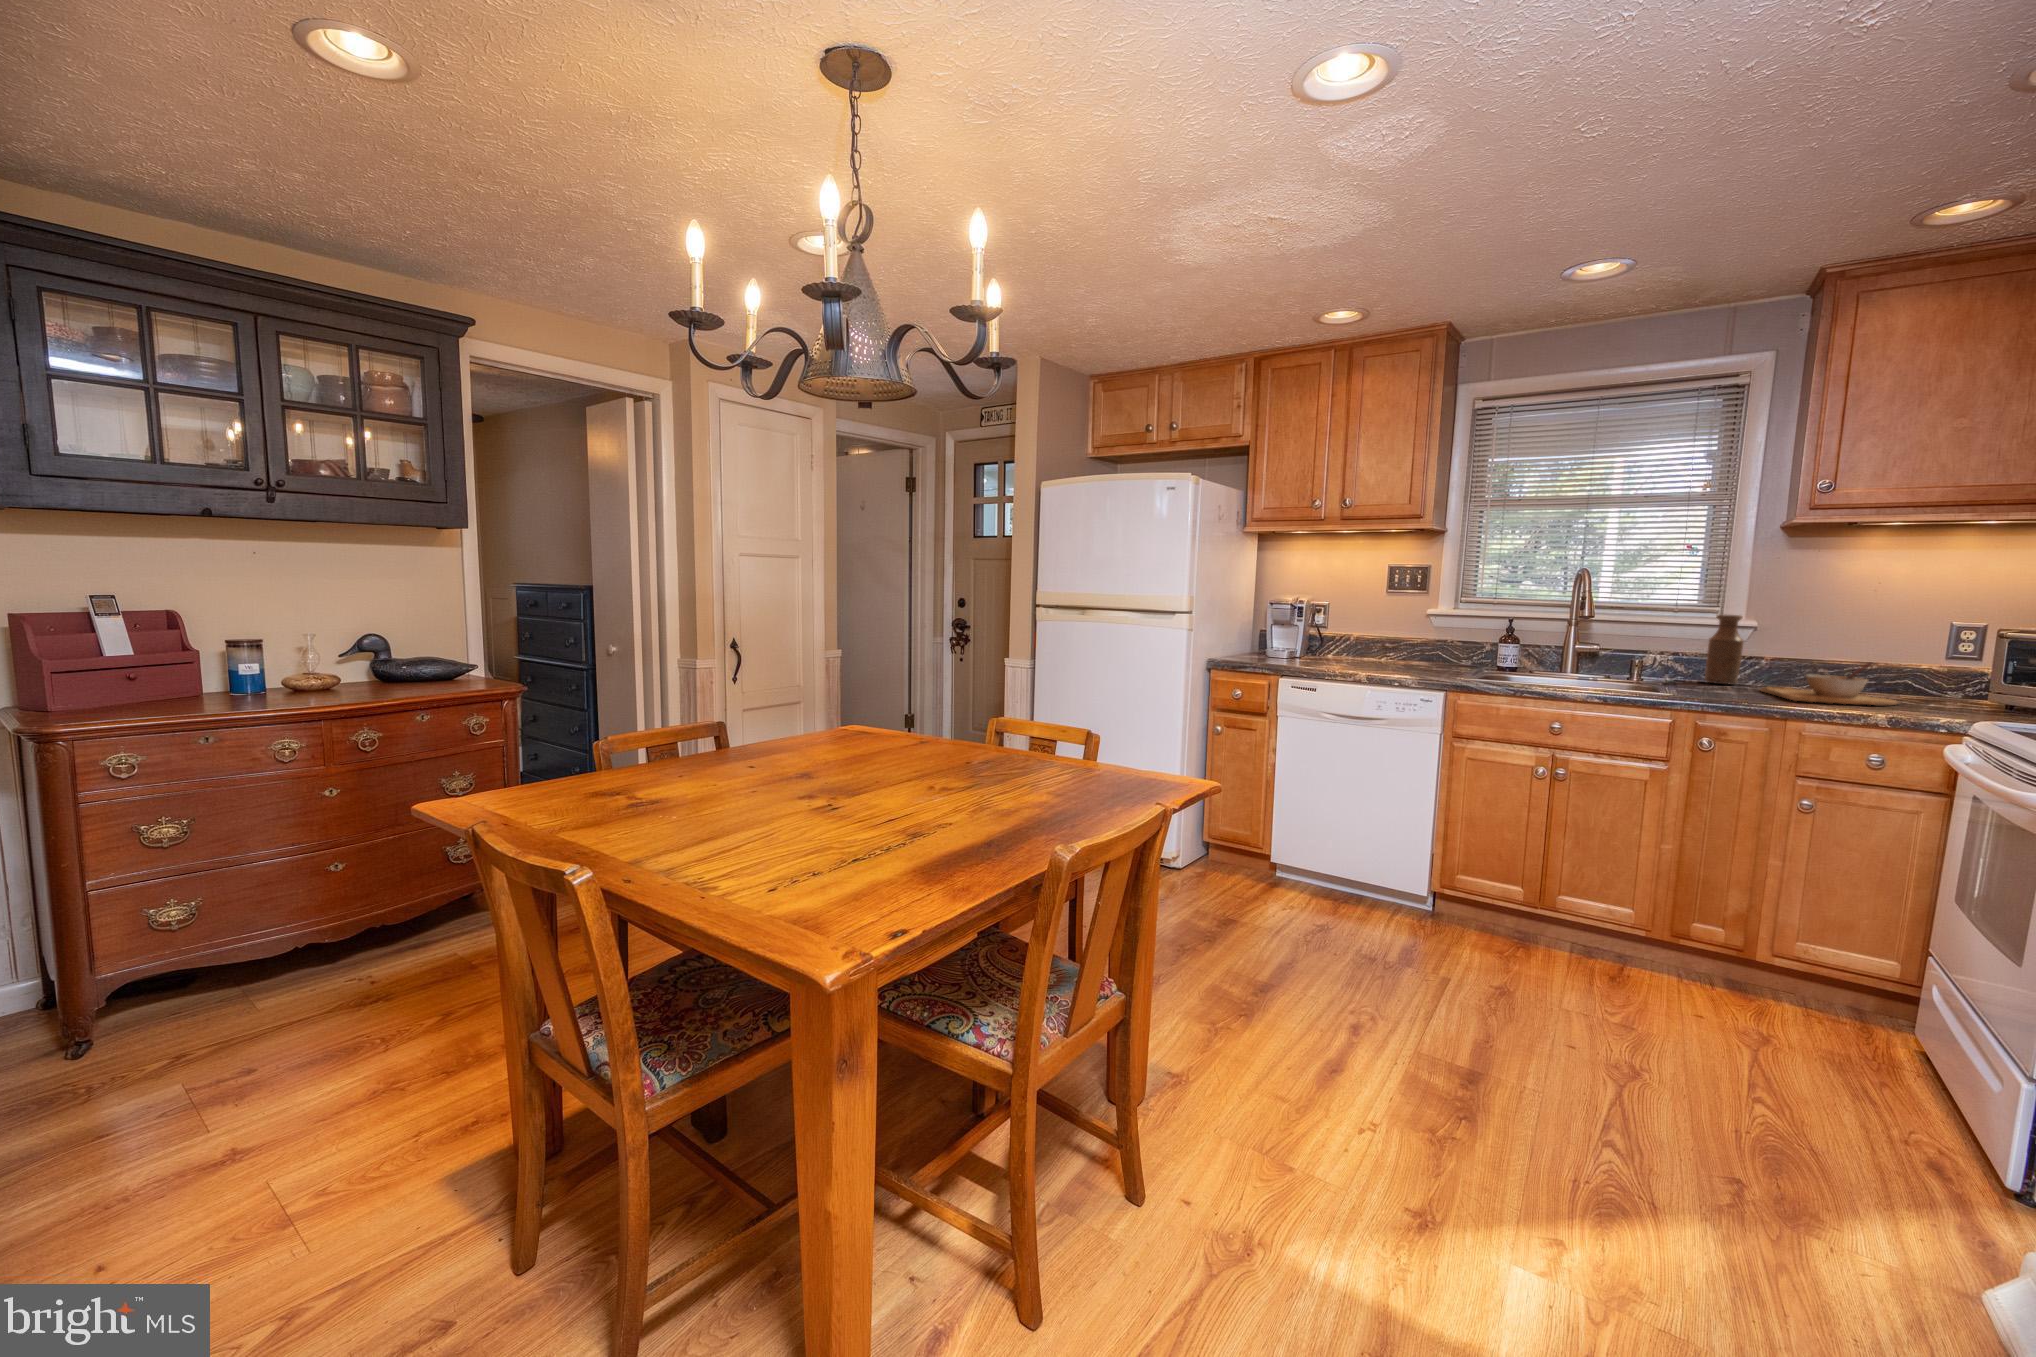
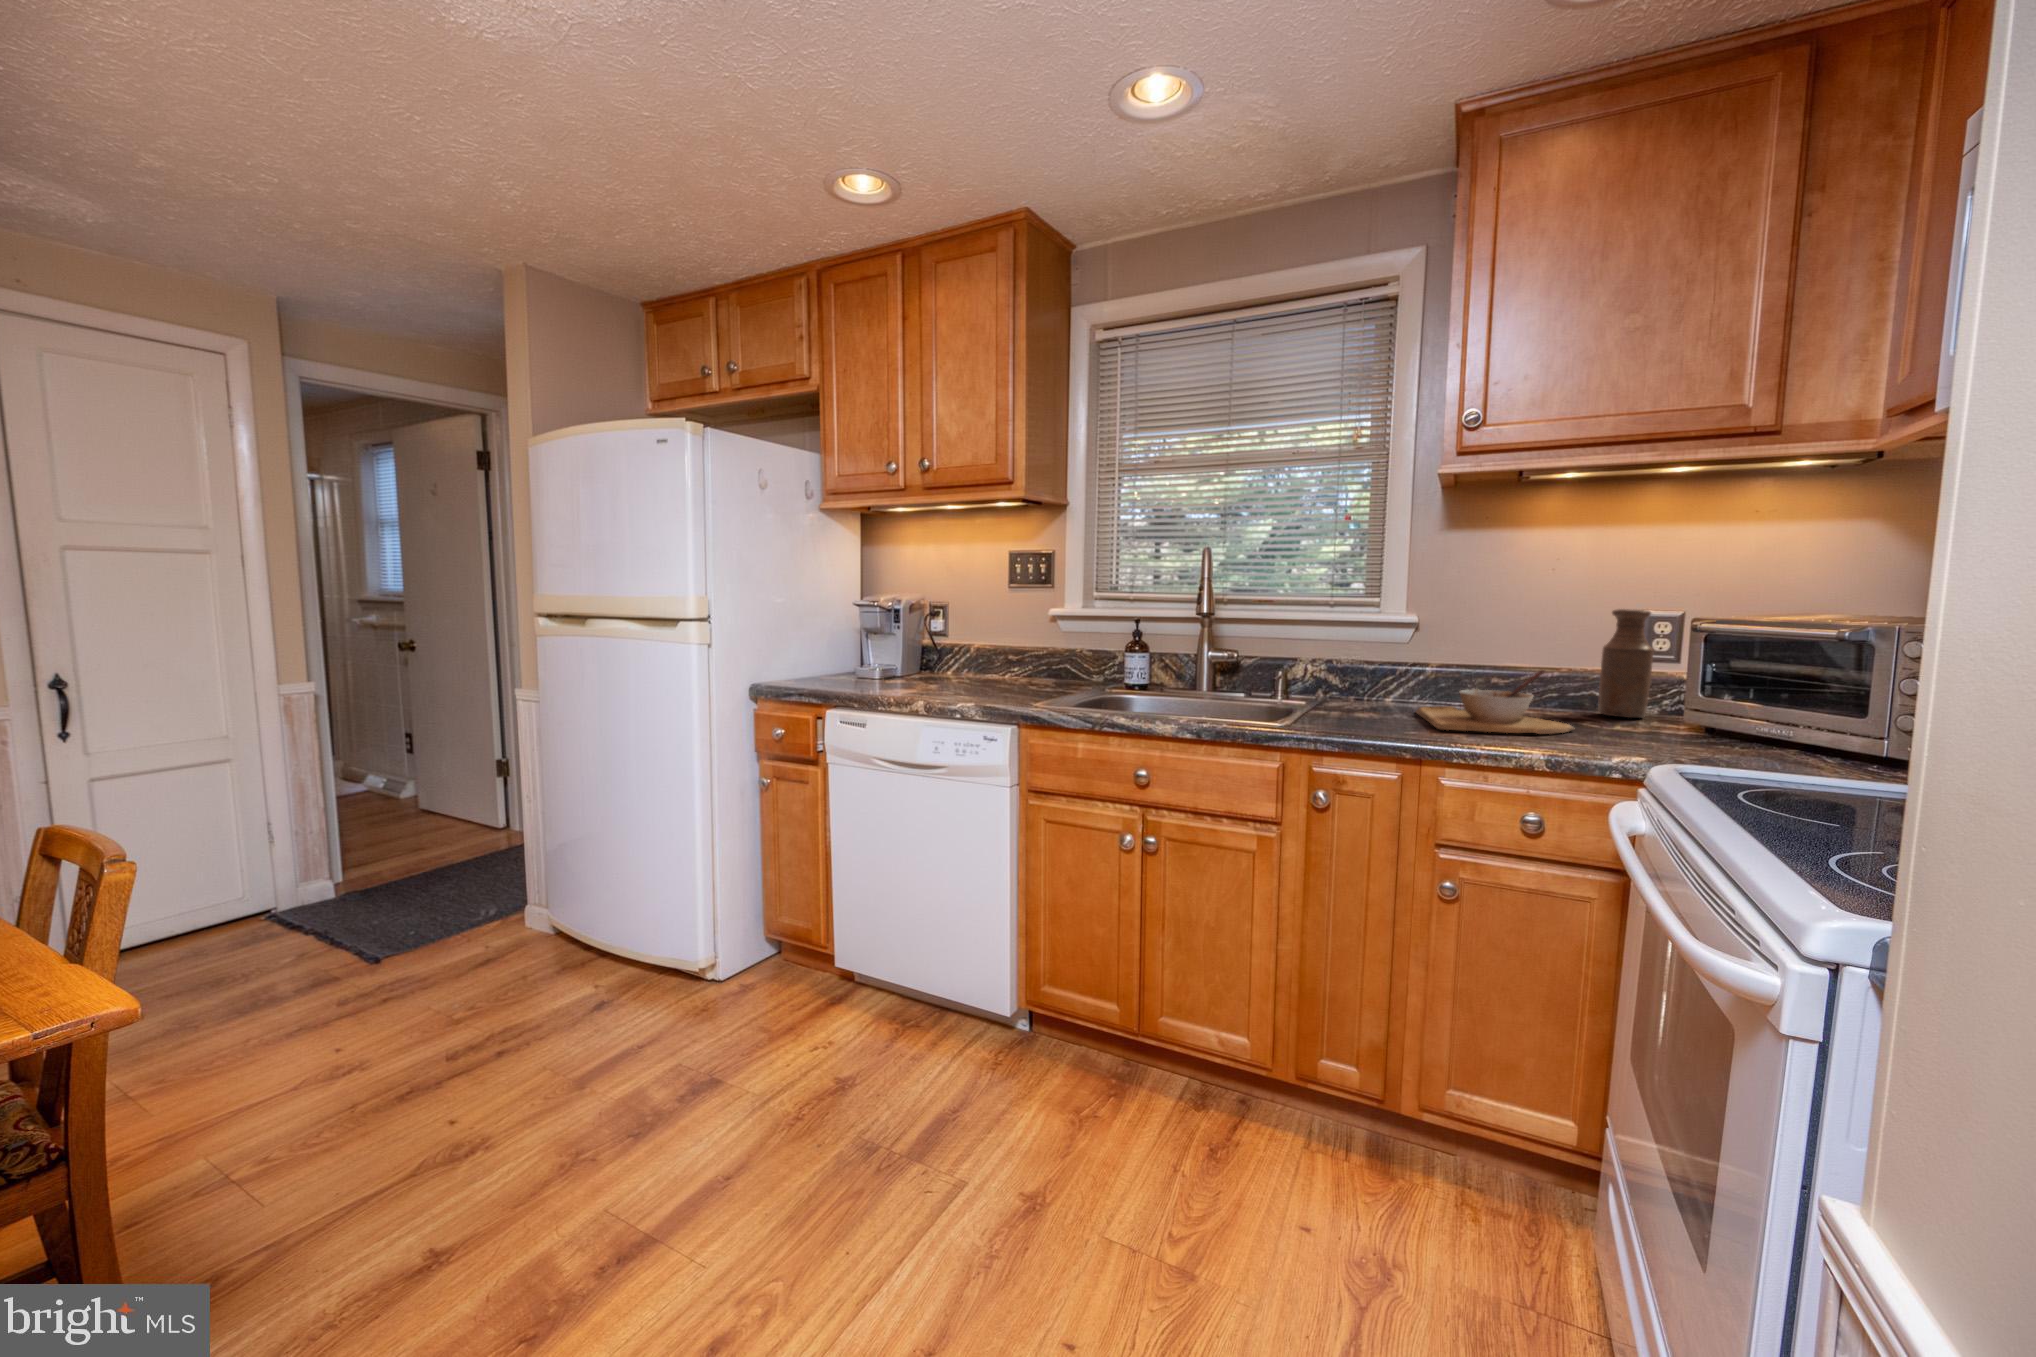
bottle: present [1705,614,1743,685] -> present [1598,609,1653,718]

